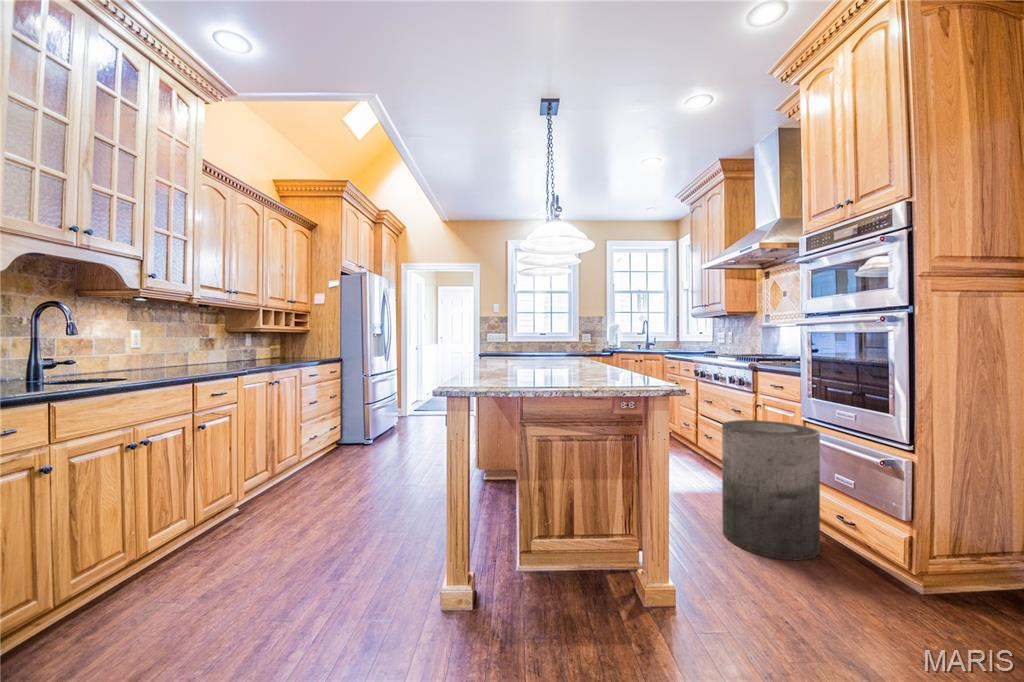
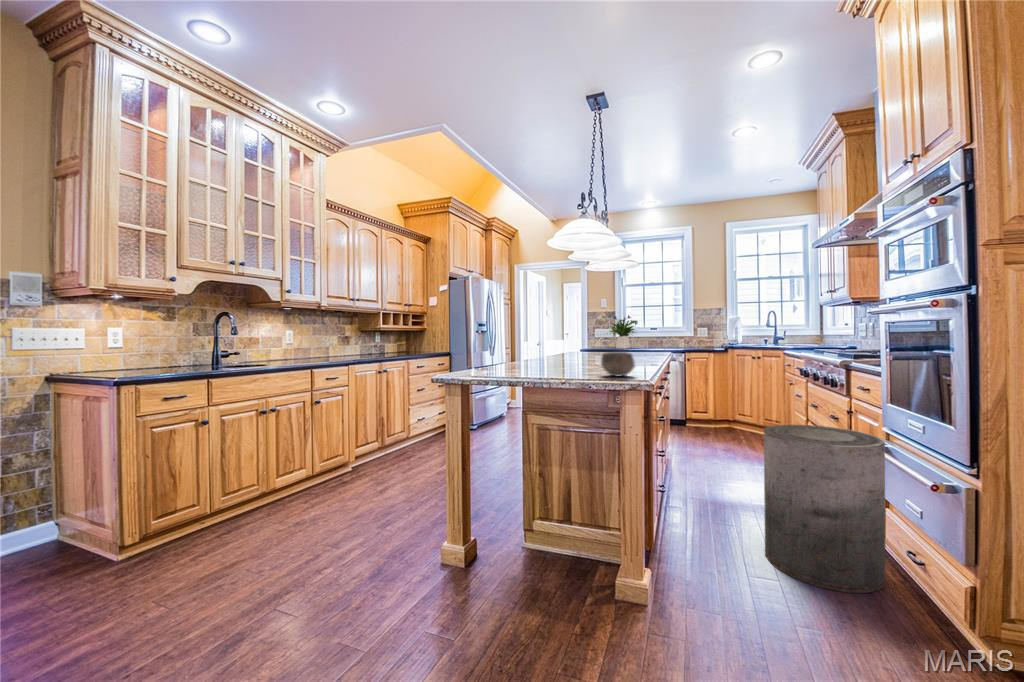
flower arrangement: none [509,319,542,354] -> present [610,315,638,348]
bowl: none [619,358,657,382] -> present [601,352,635,376]

